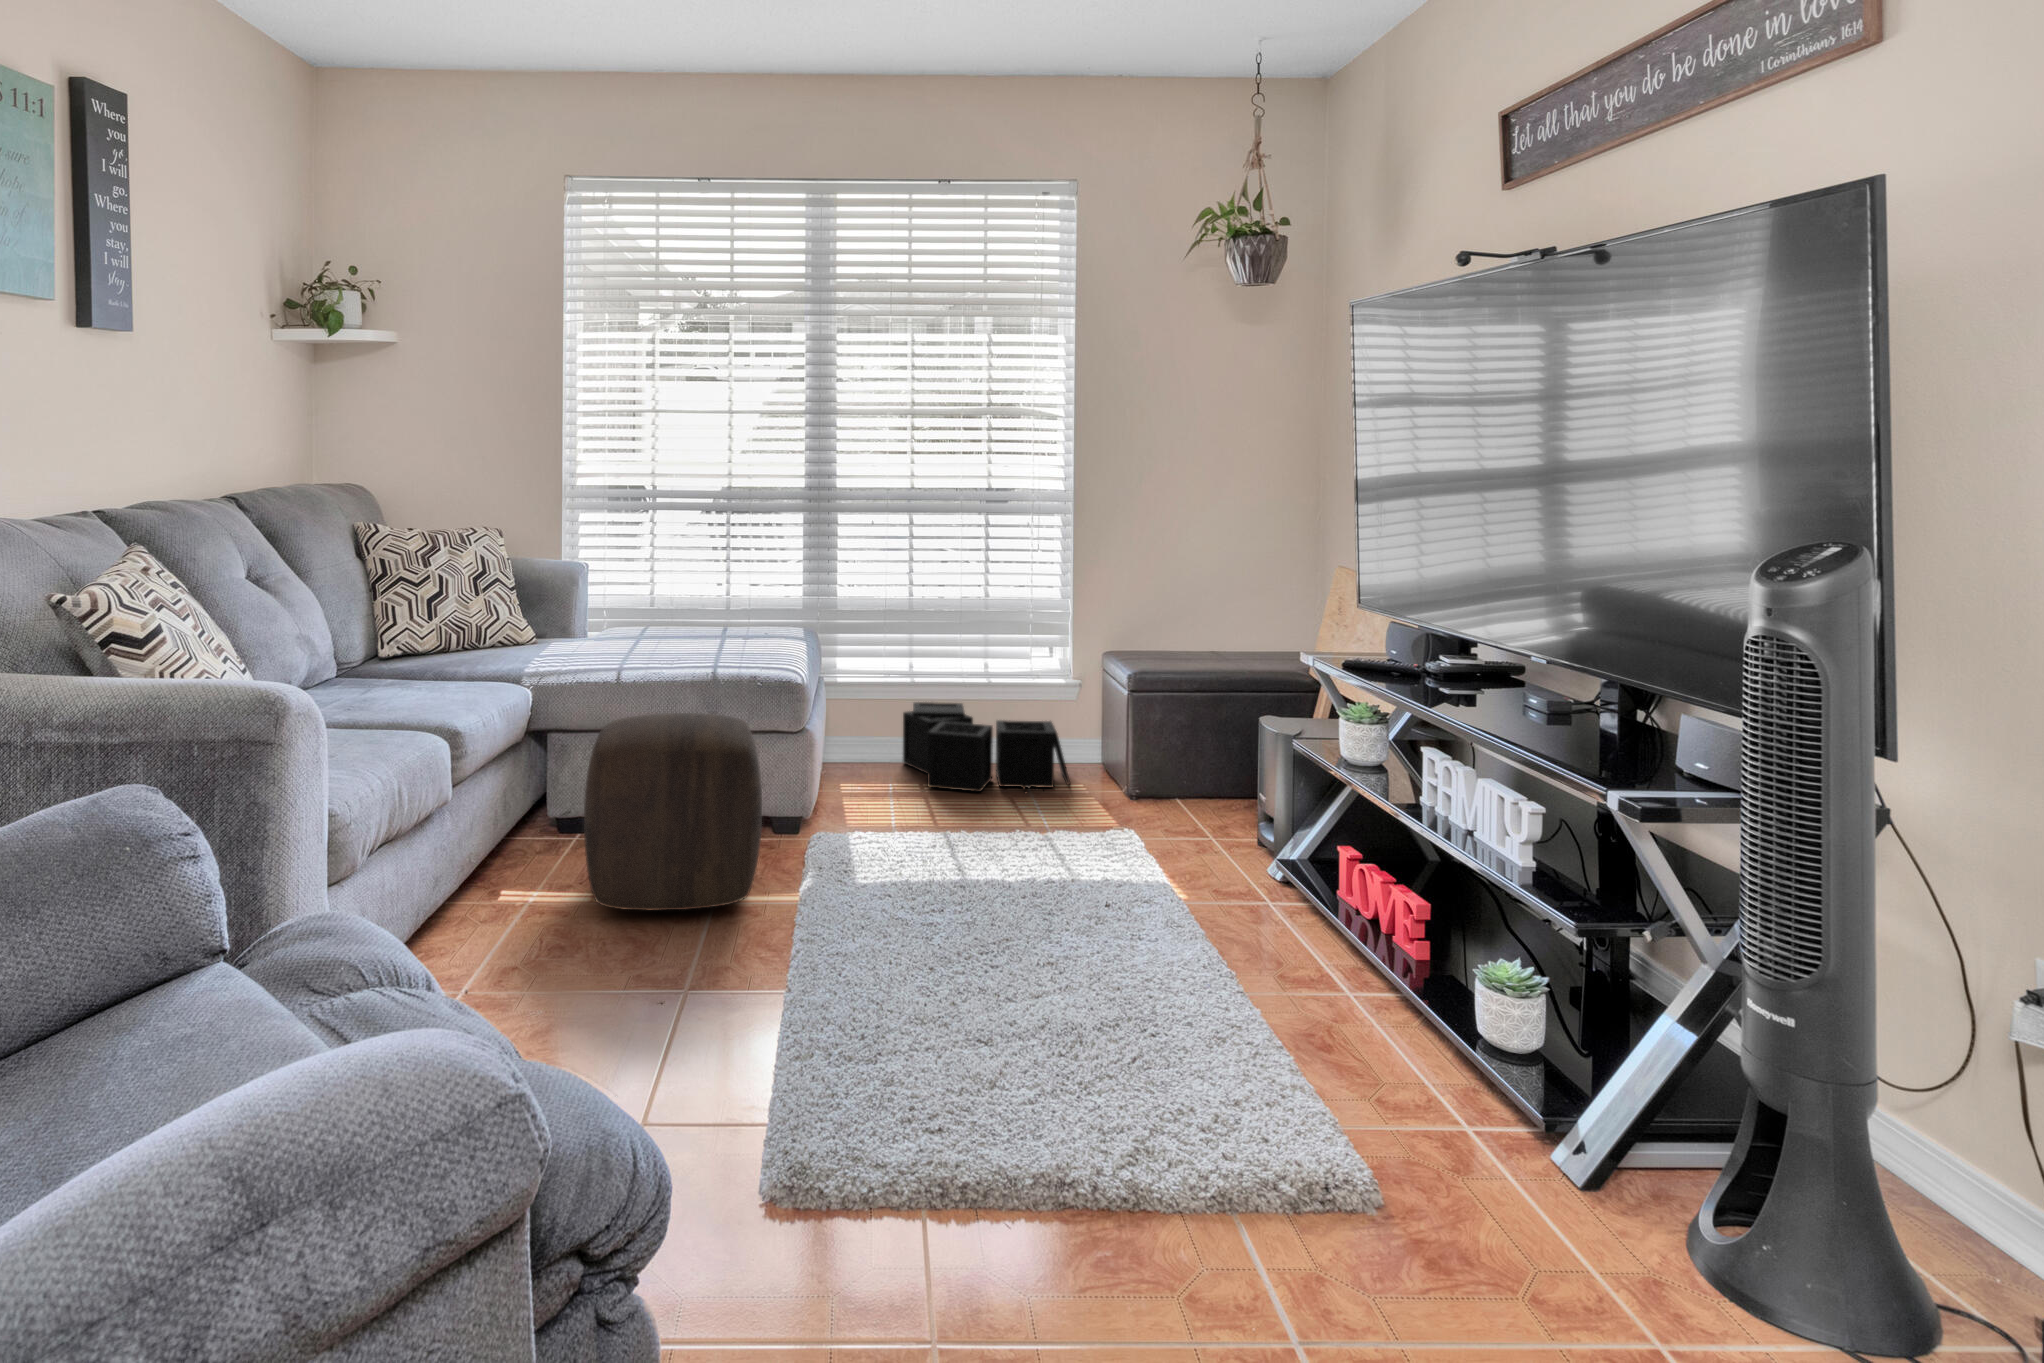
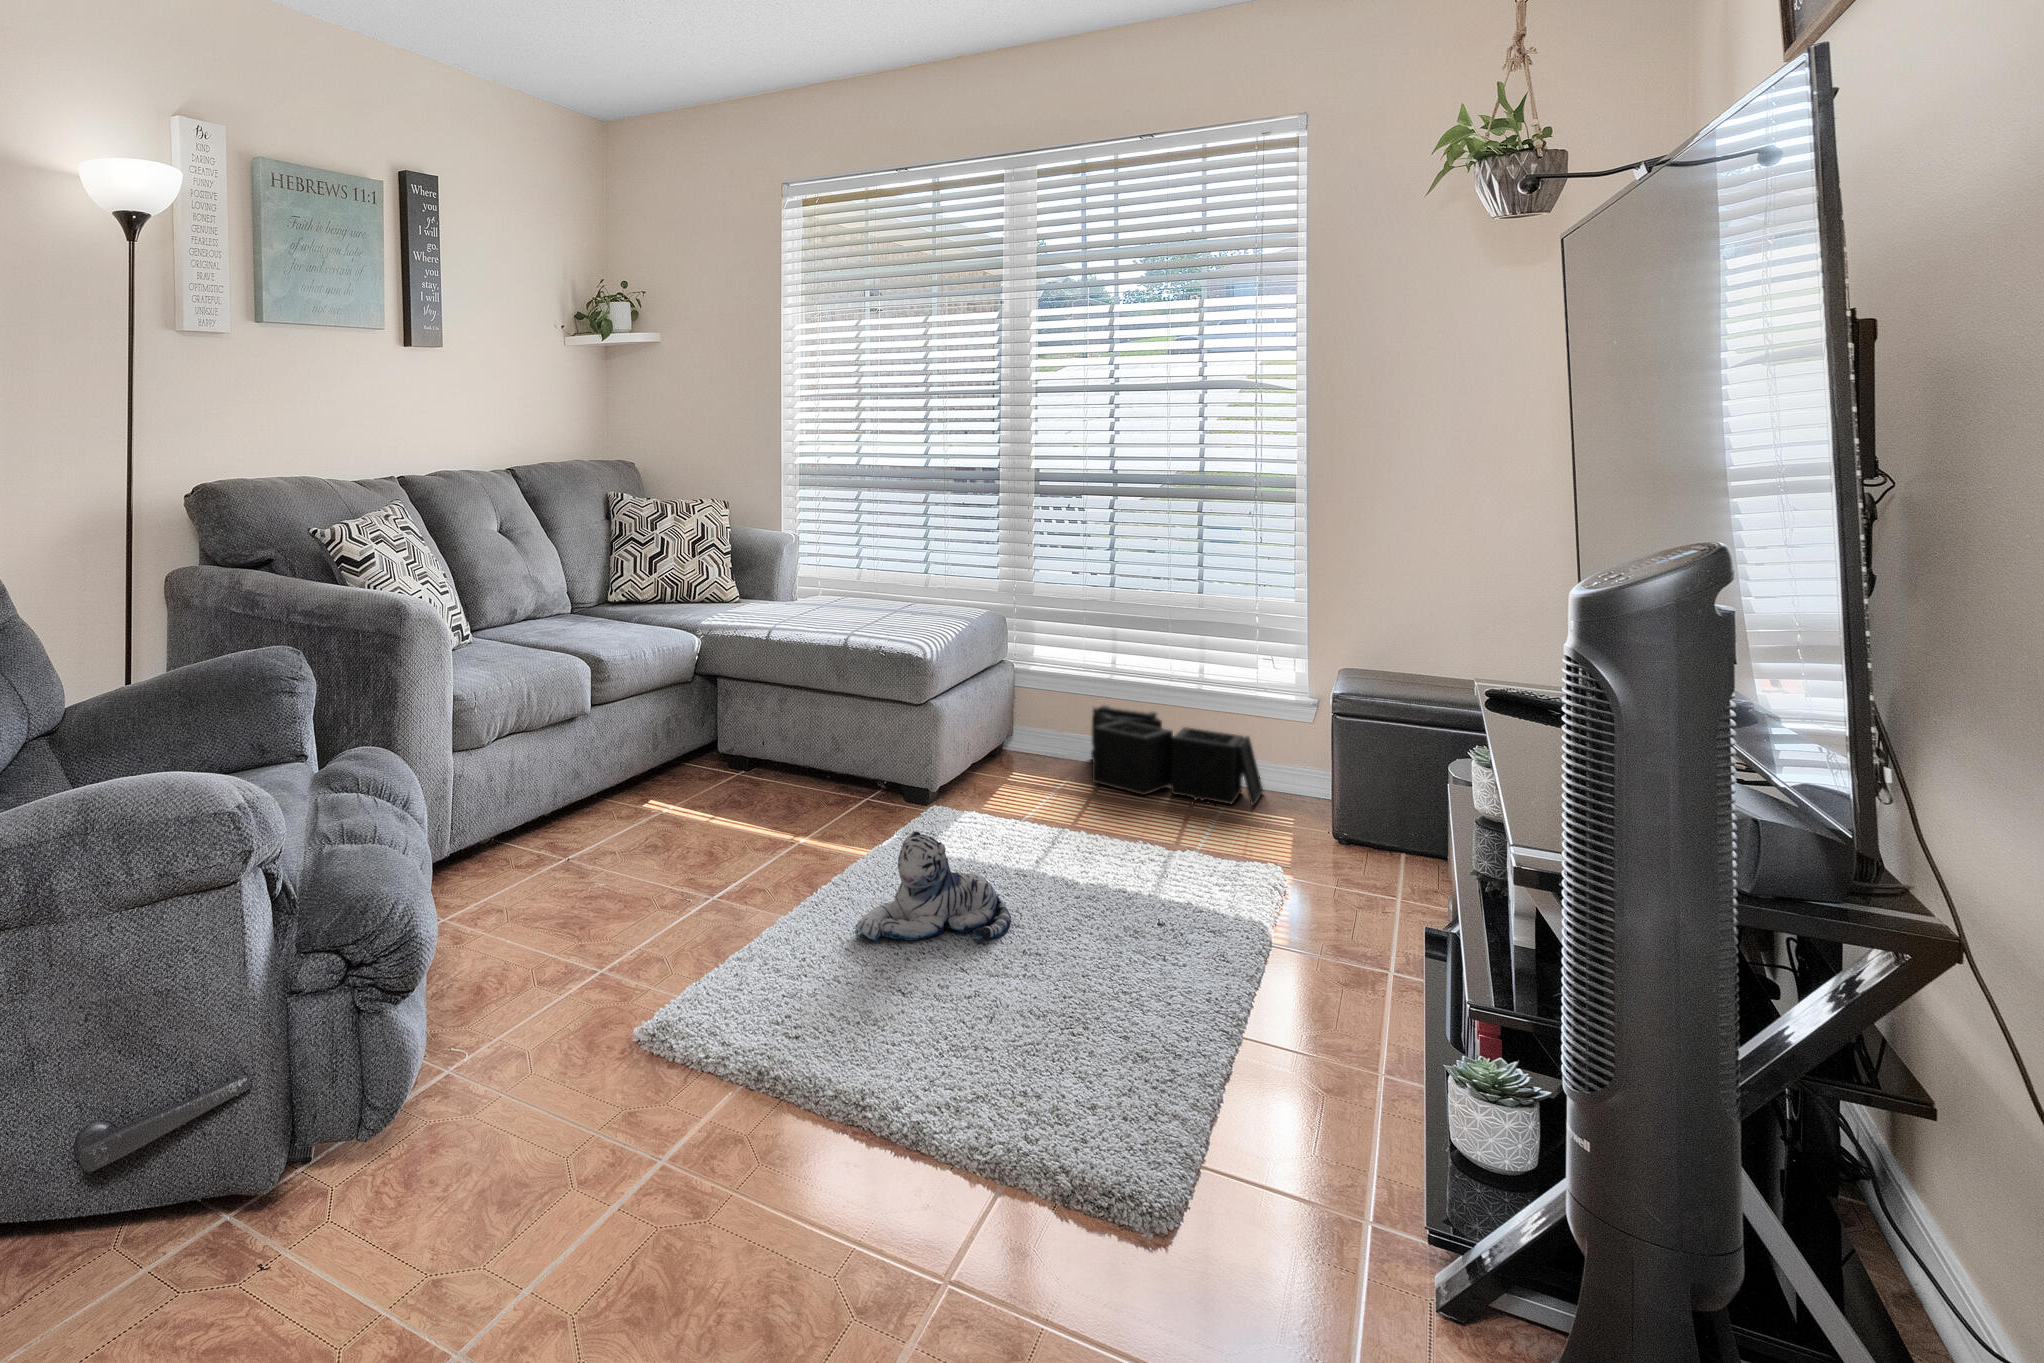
ottoman: present [584,713,762,911] -> none [685,667,854,838]
plush toy: none [875,870,1001,1000] -> present [855,831,1011,941]

